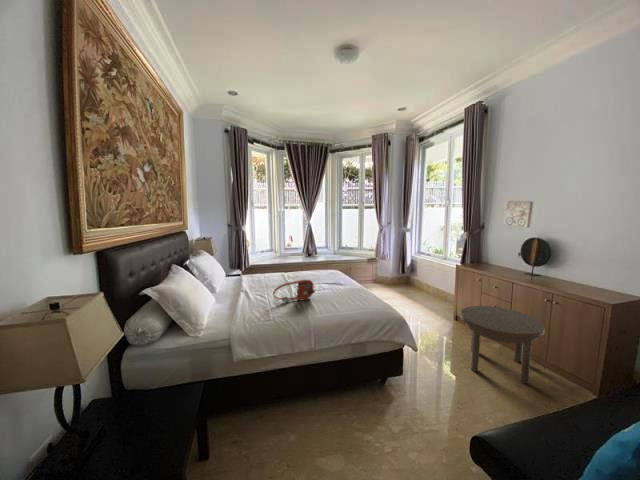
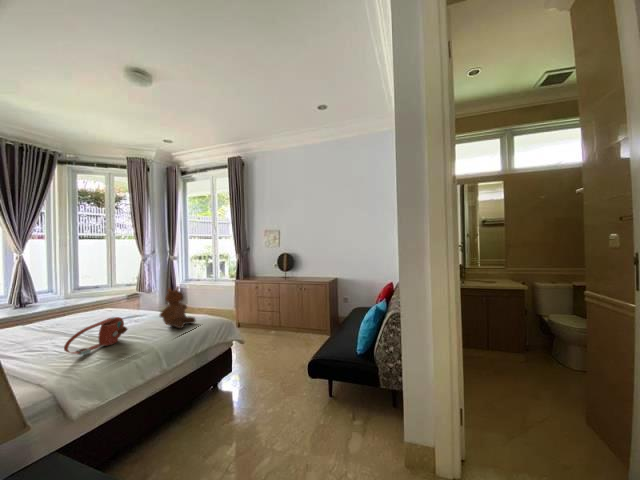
teddy bear: none [337,263,367,305] -> present [160,286,195,328]
side table: present [461,306,545,384] -> none [255,303,305,354]

